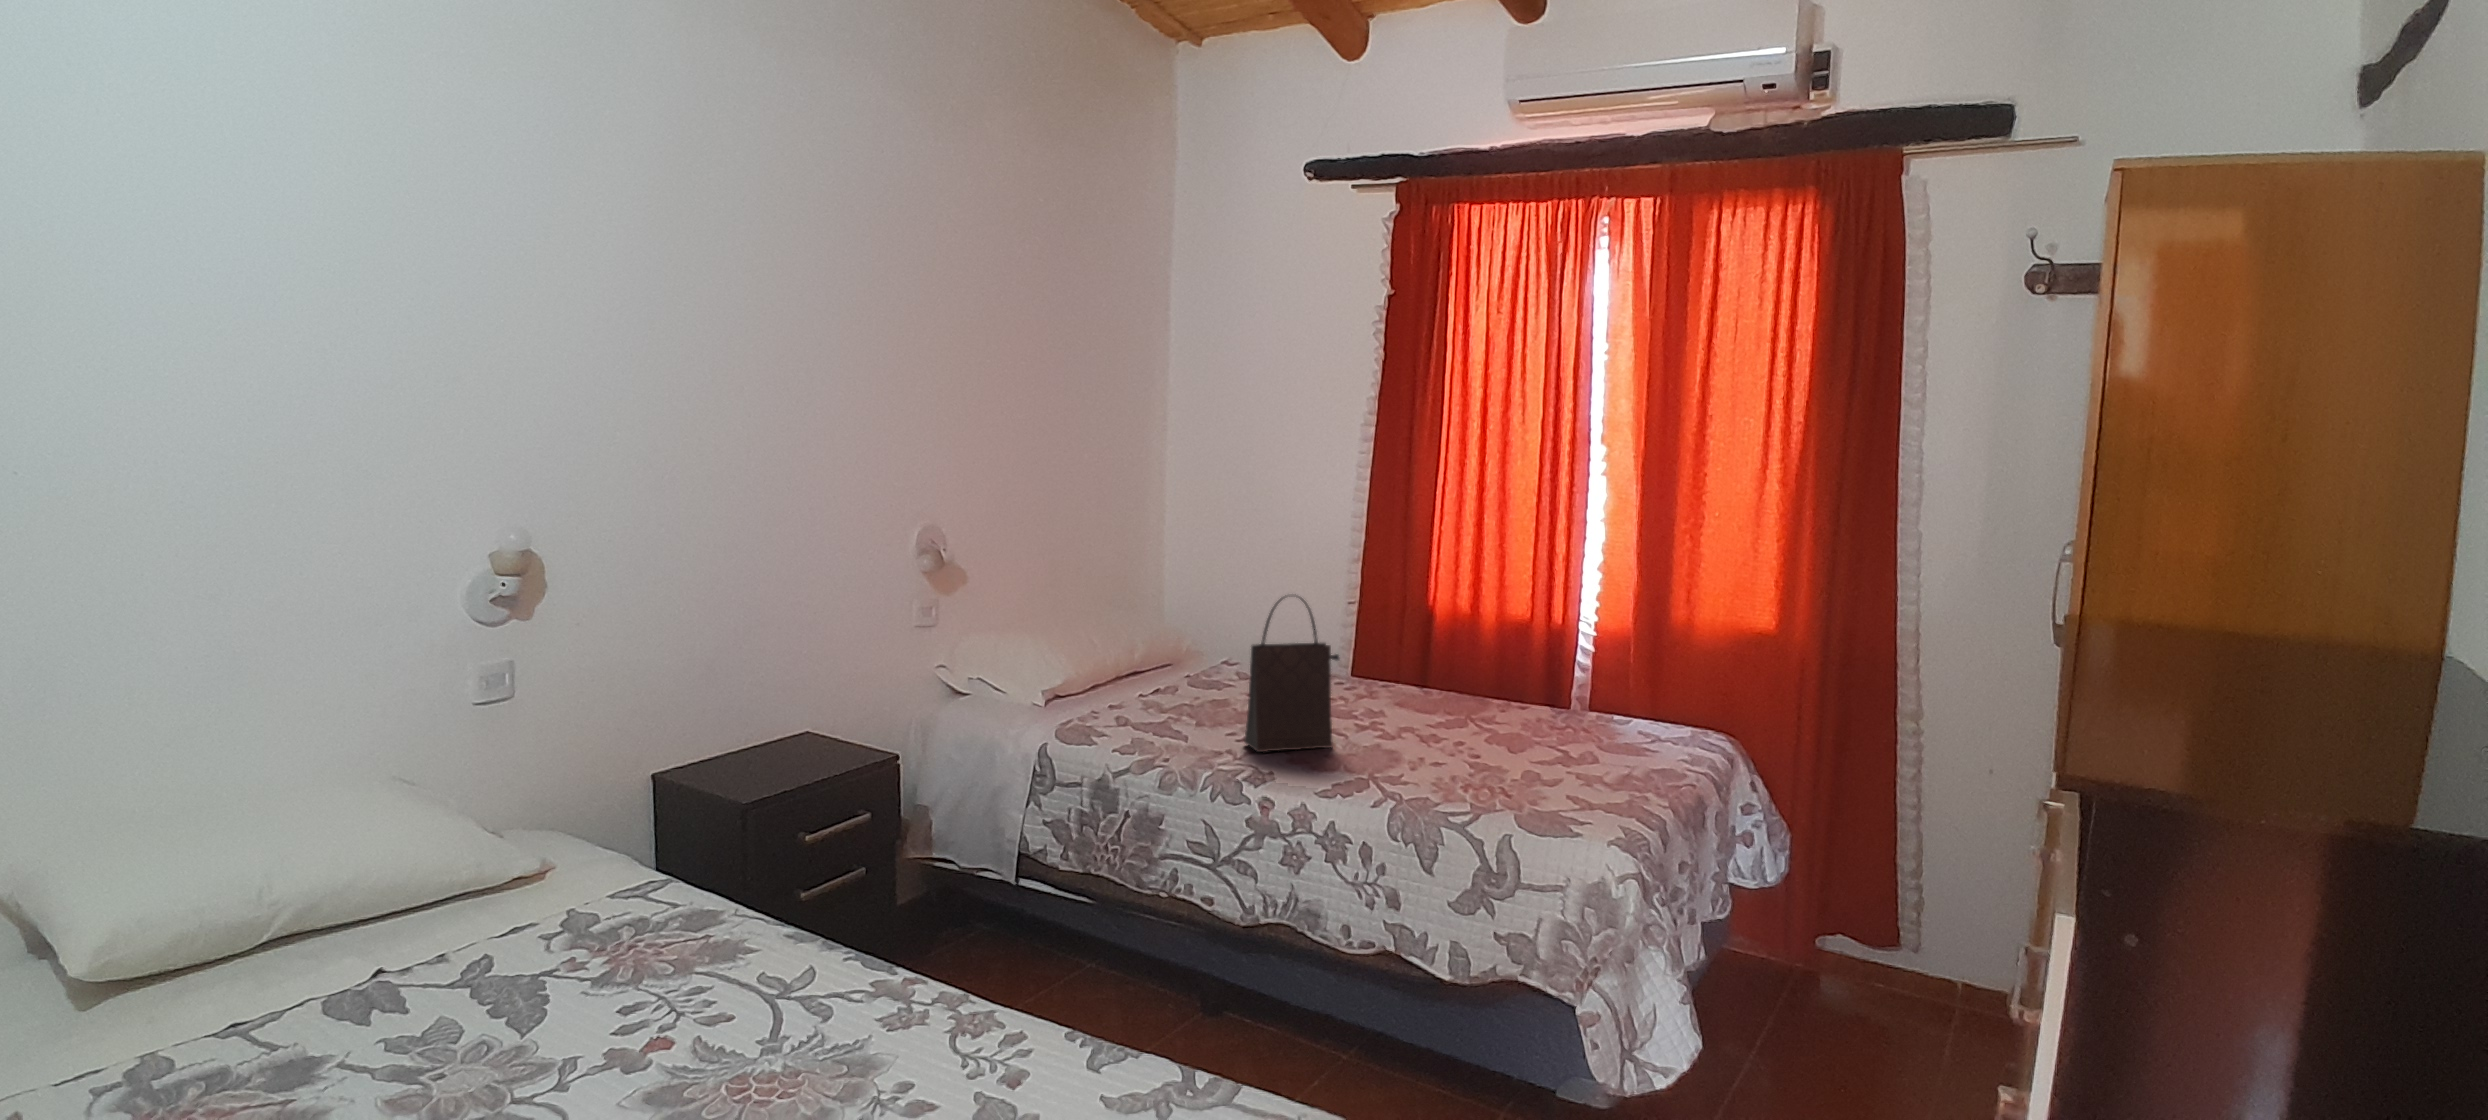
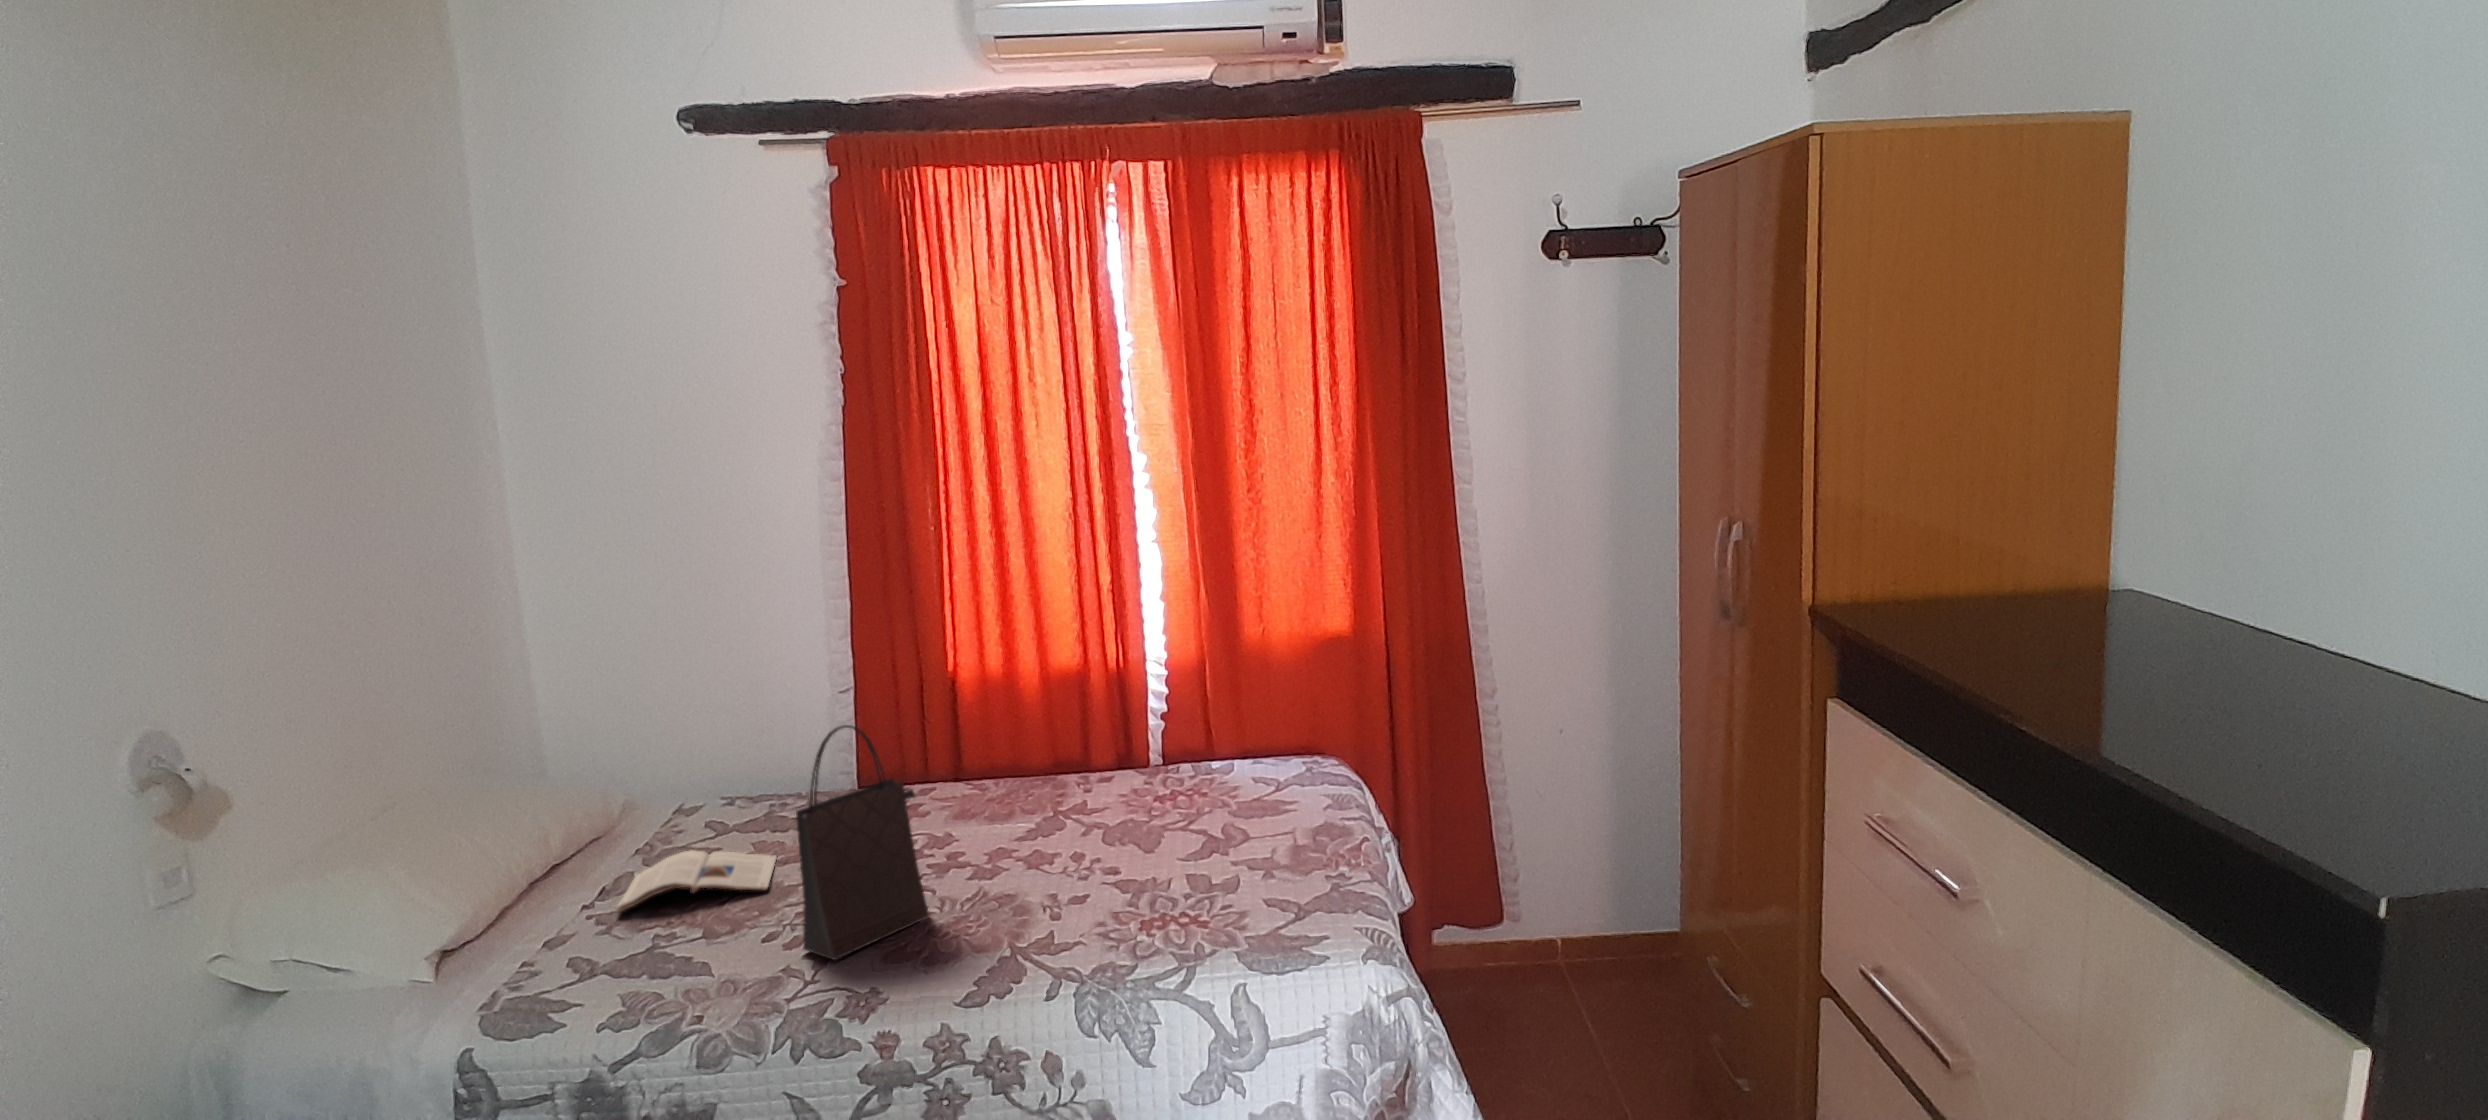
magazine: none [1155,678,1267,711] -> present [617,850,777,913]

